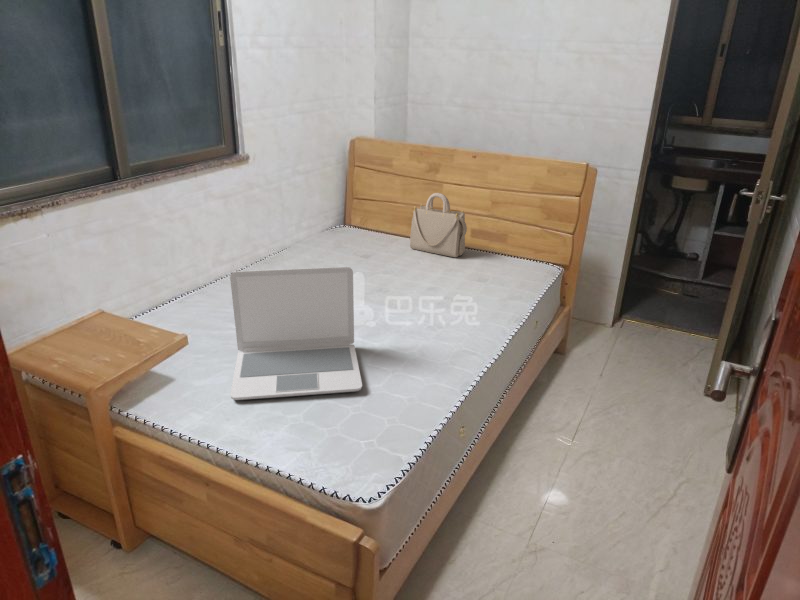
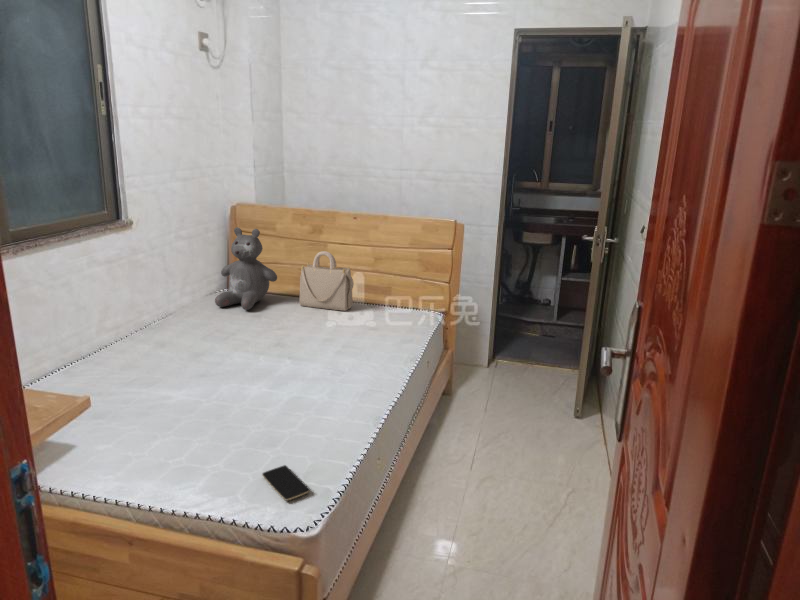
teddy bear: none [327,163,389,250] -> present [215,227,277,310]
laptop: present [230,267,362,400] -> none [134,317,280,457]
smartphone: none [336,427,380,466] -> present [262,465,310,500]

